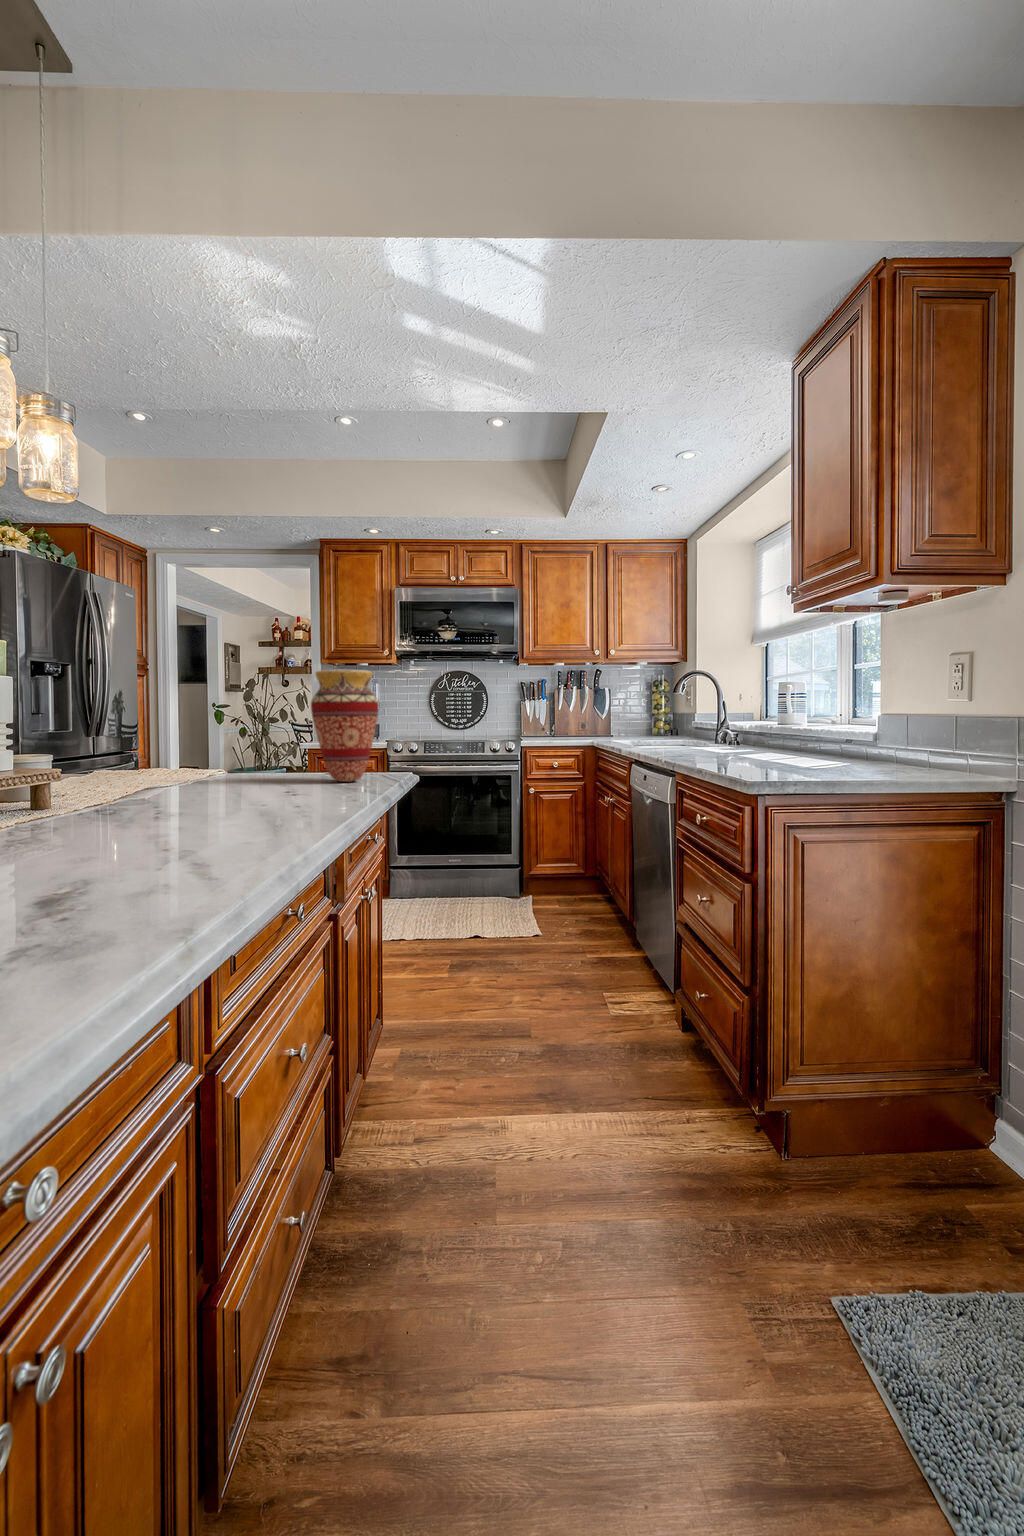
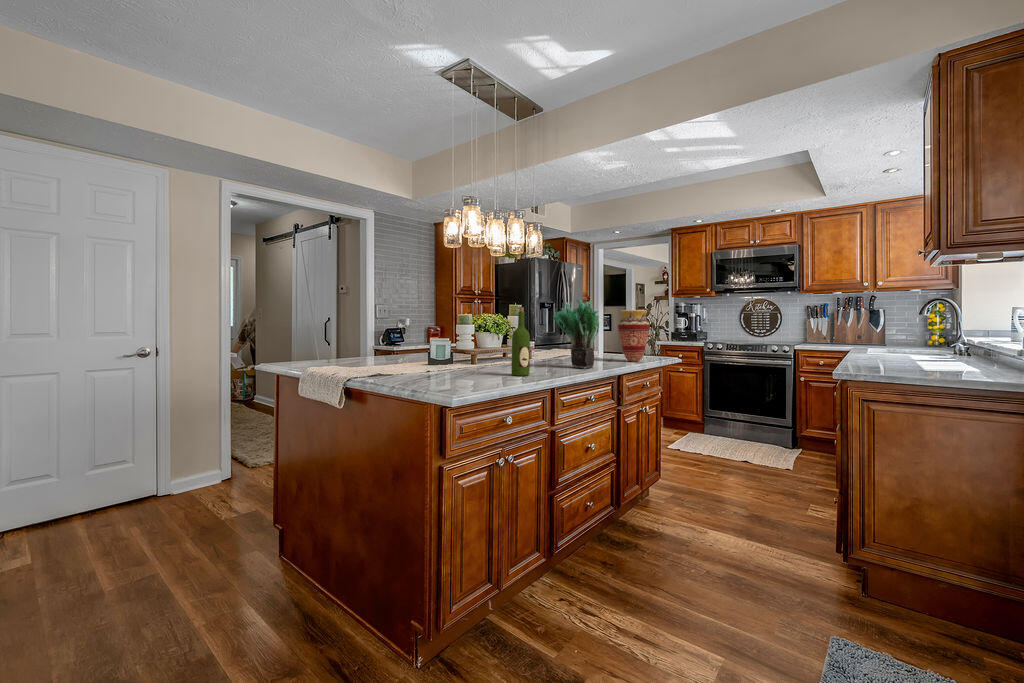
wine bottle: none [88,633,153,848] -> present [512,307,530,376]
potted plant: none [189,633,301,807] -> present [553,299,599,368]

